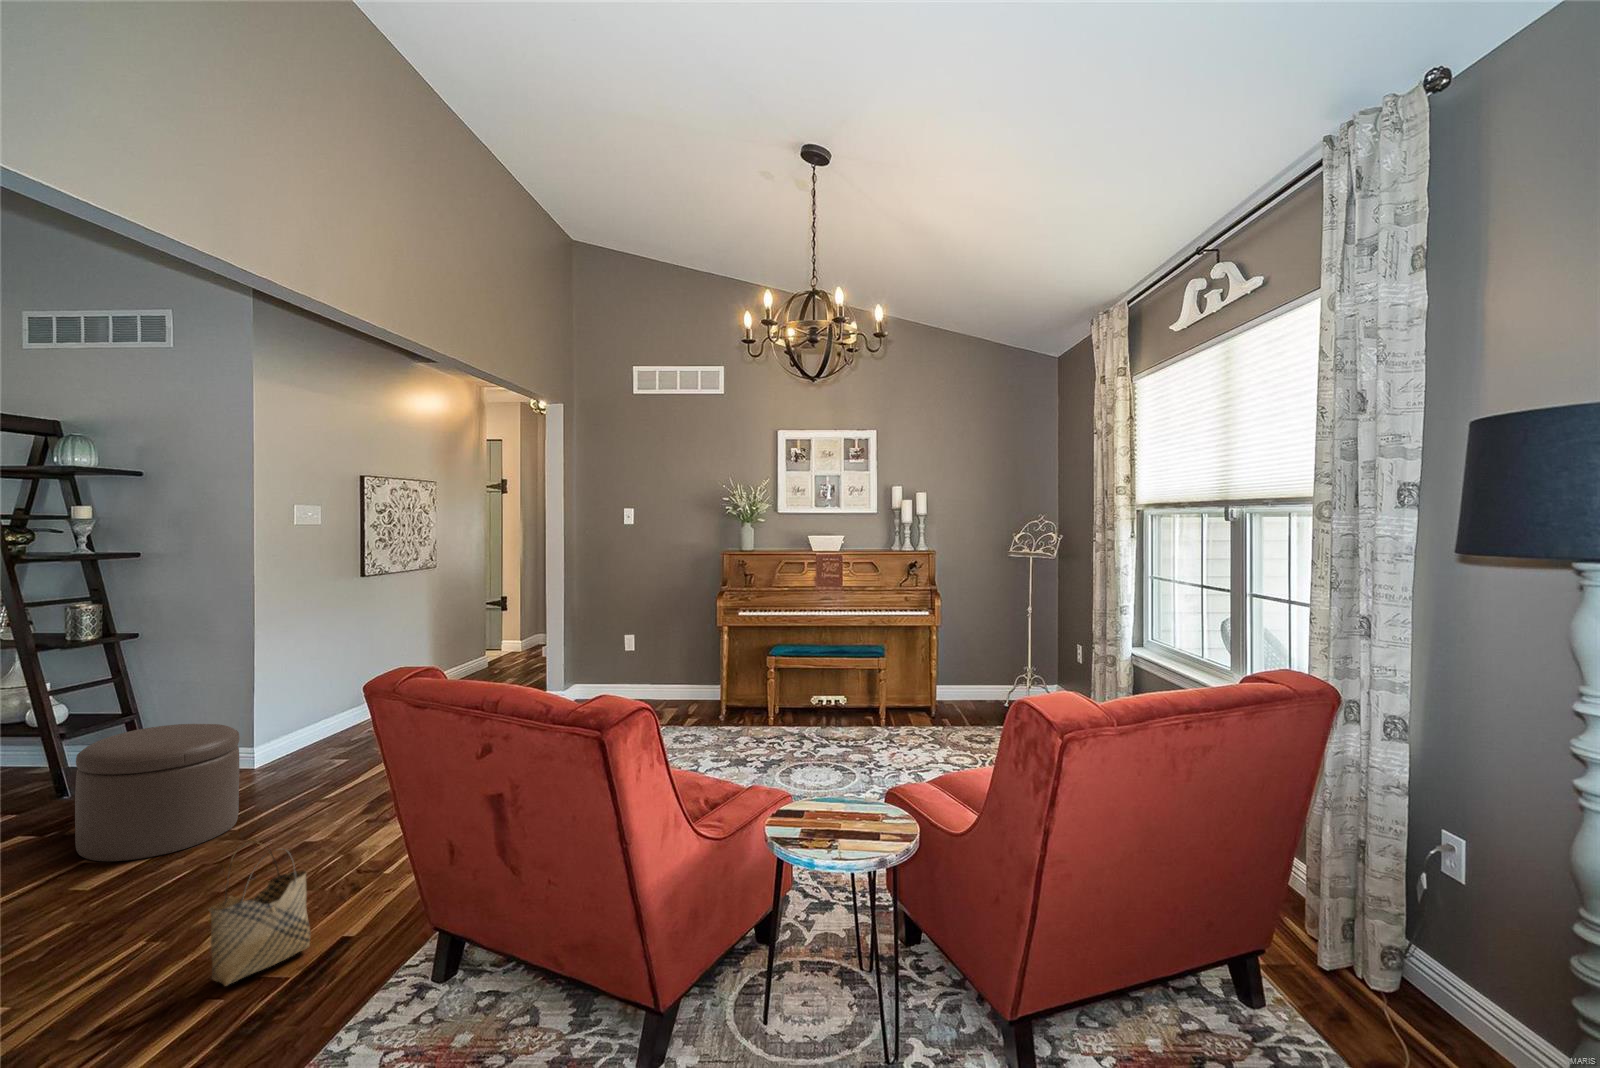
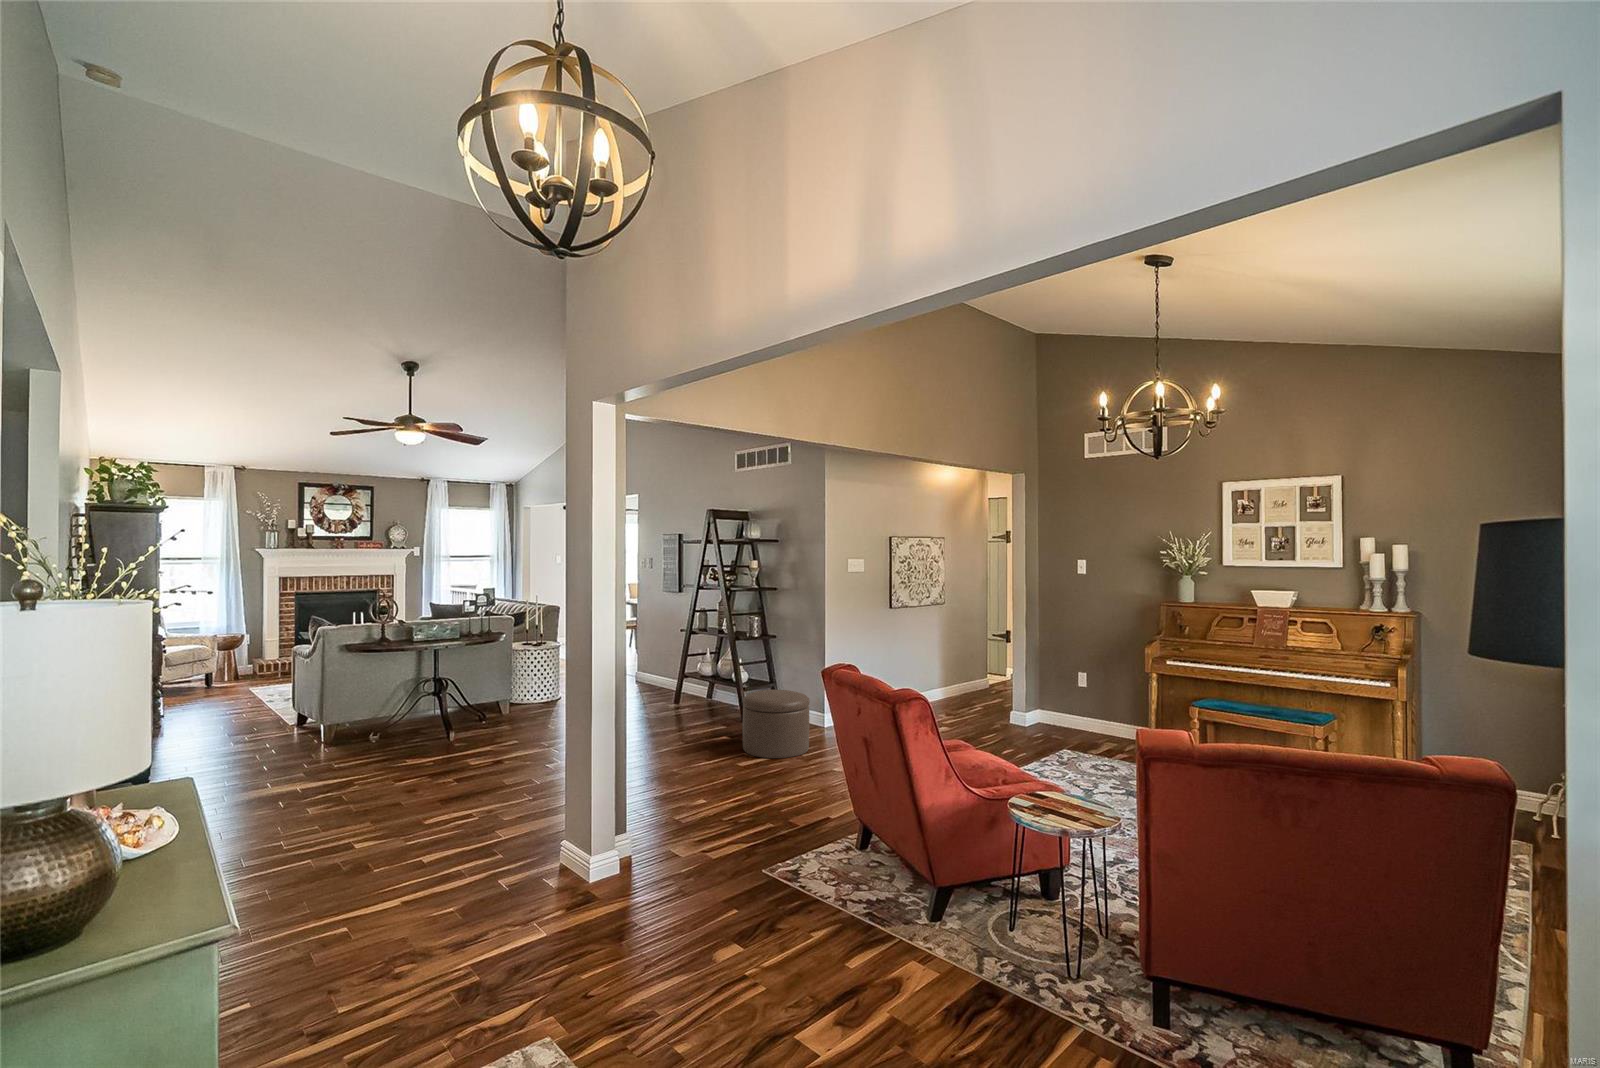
woven basket: present [209,841,310,986] -> none [770,752,813,820]

